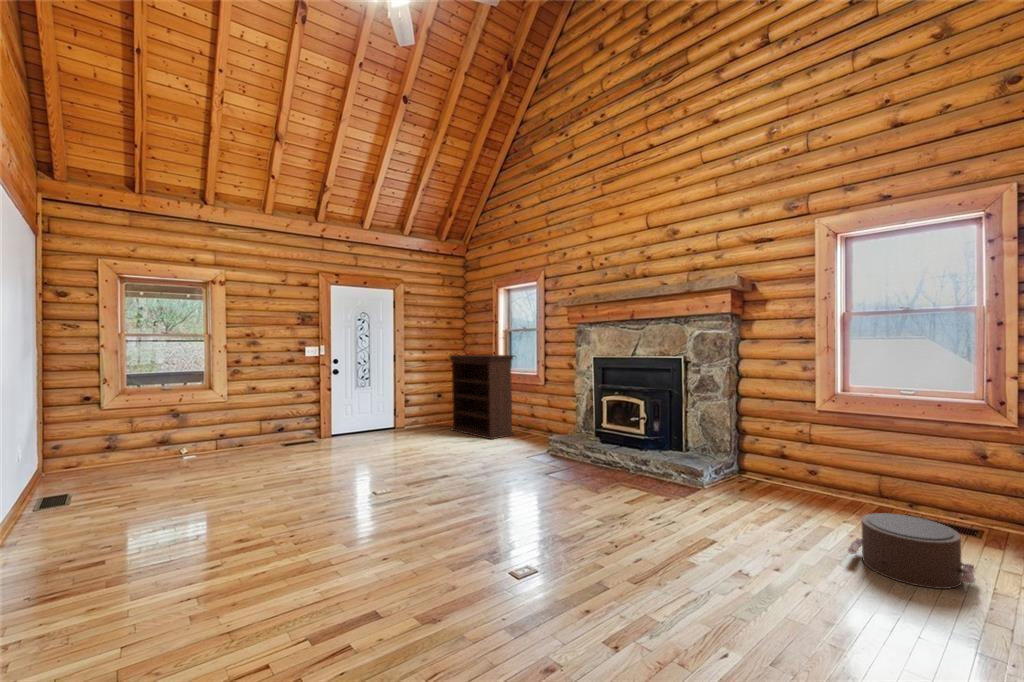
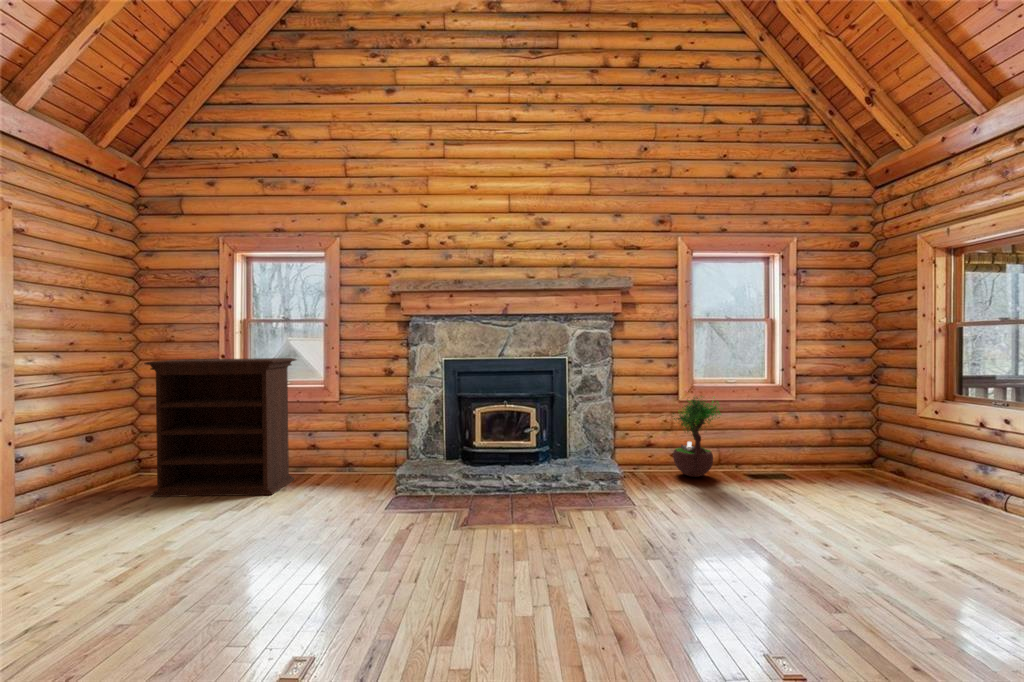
potted tree: none [775,398,845,501] -> present [673,397,721,477]
pouf: present [848,513,976,589] -> none [802,473,895,525]

